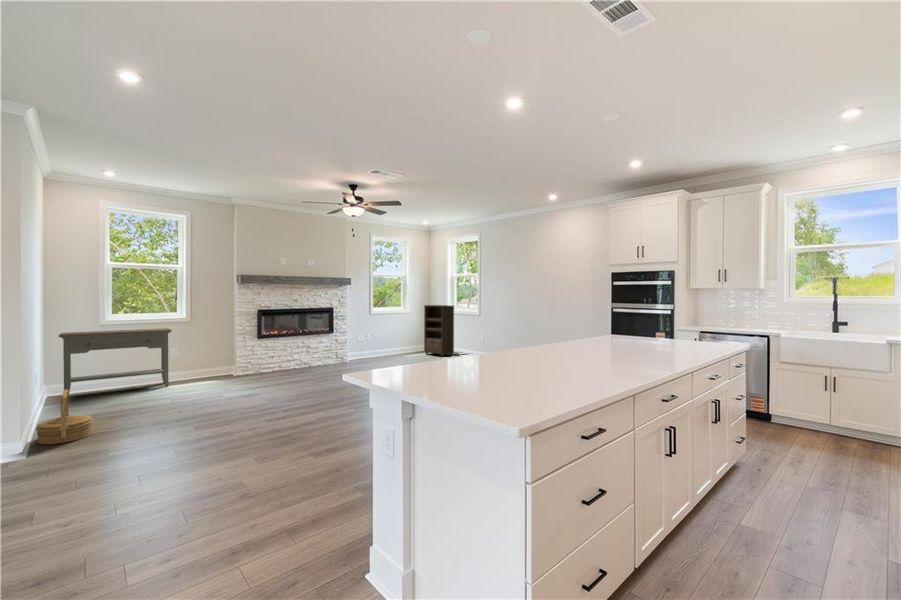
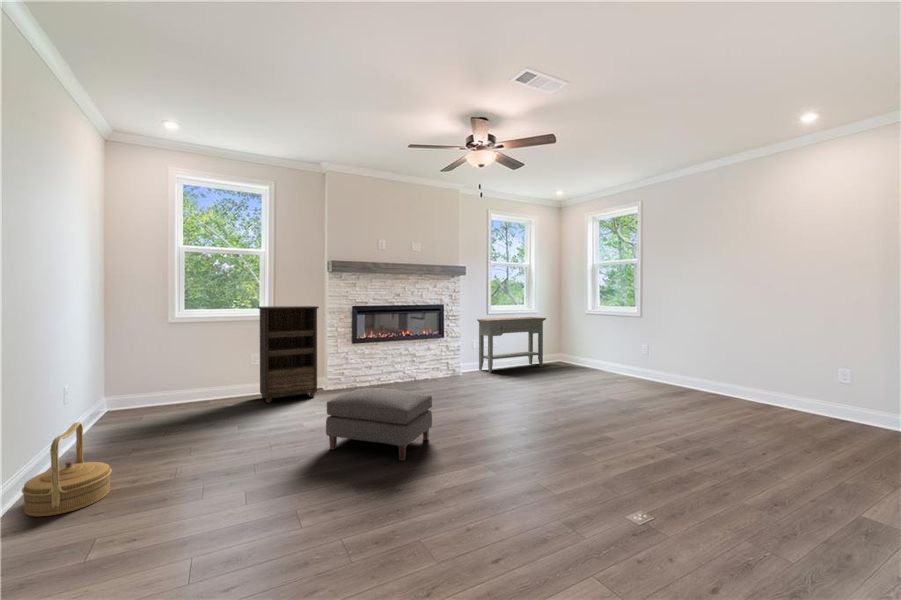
bookshelf: present [424,305,454,357] -> present [258,306,319,403]
console table: present [59,328,172,393] -> present [477,317,546,373]
ottoman: none [240,367,315,409] -> present [326,388,432,461]

